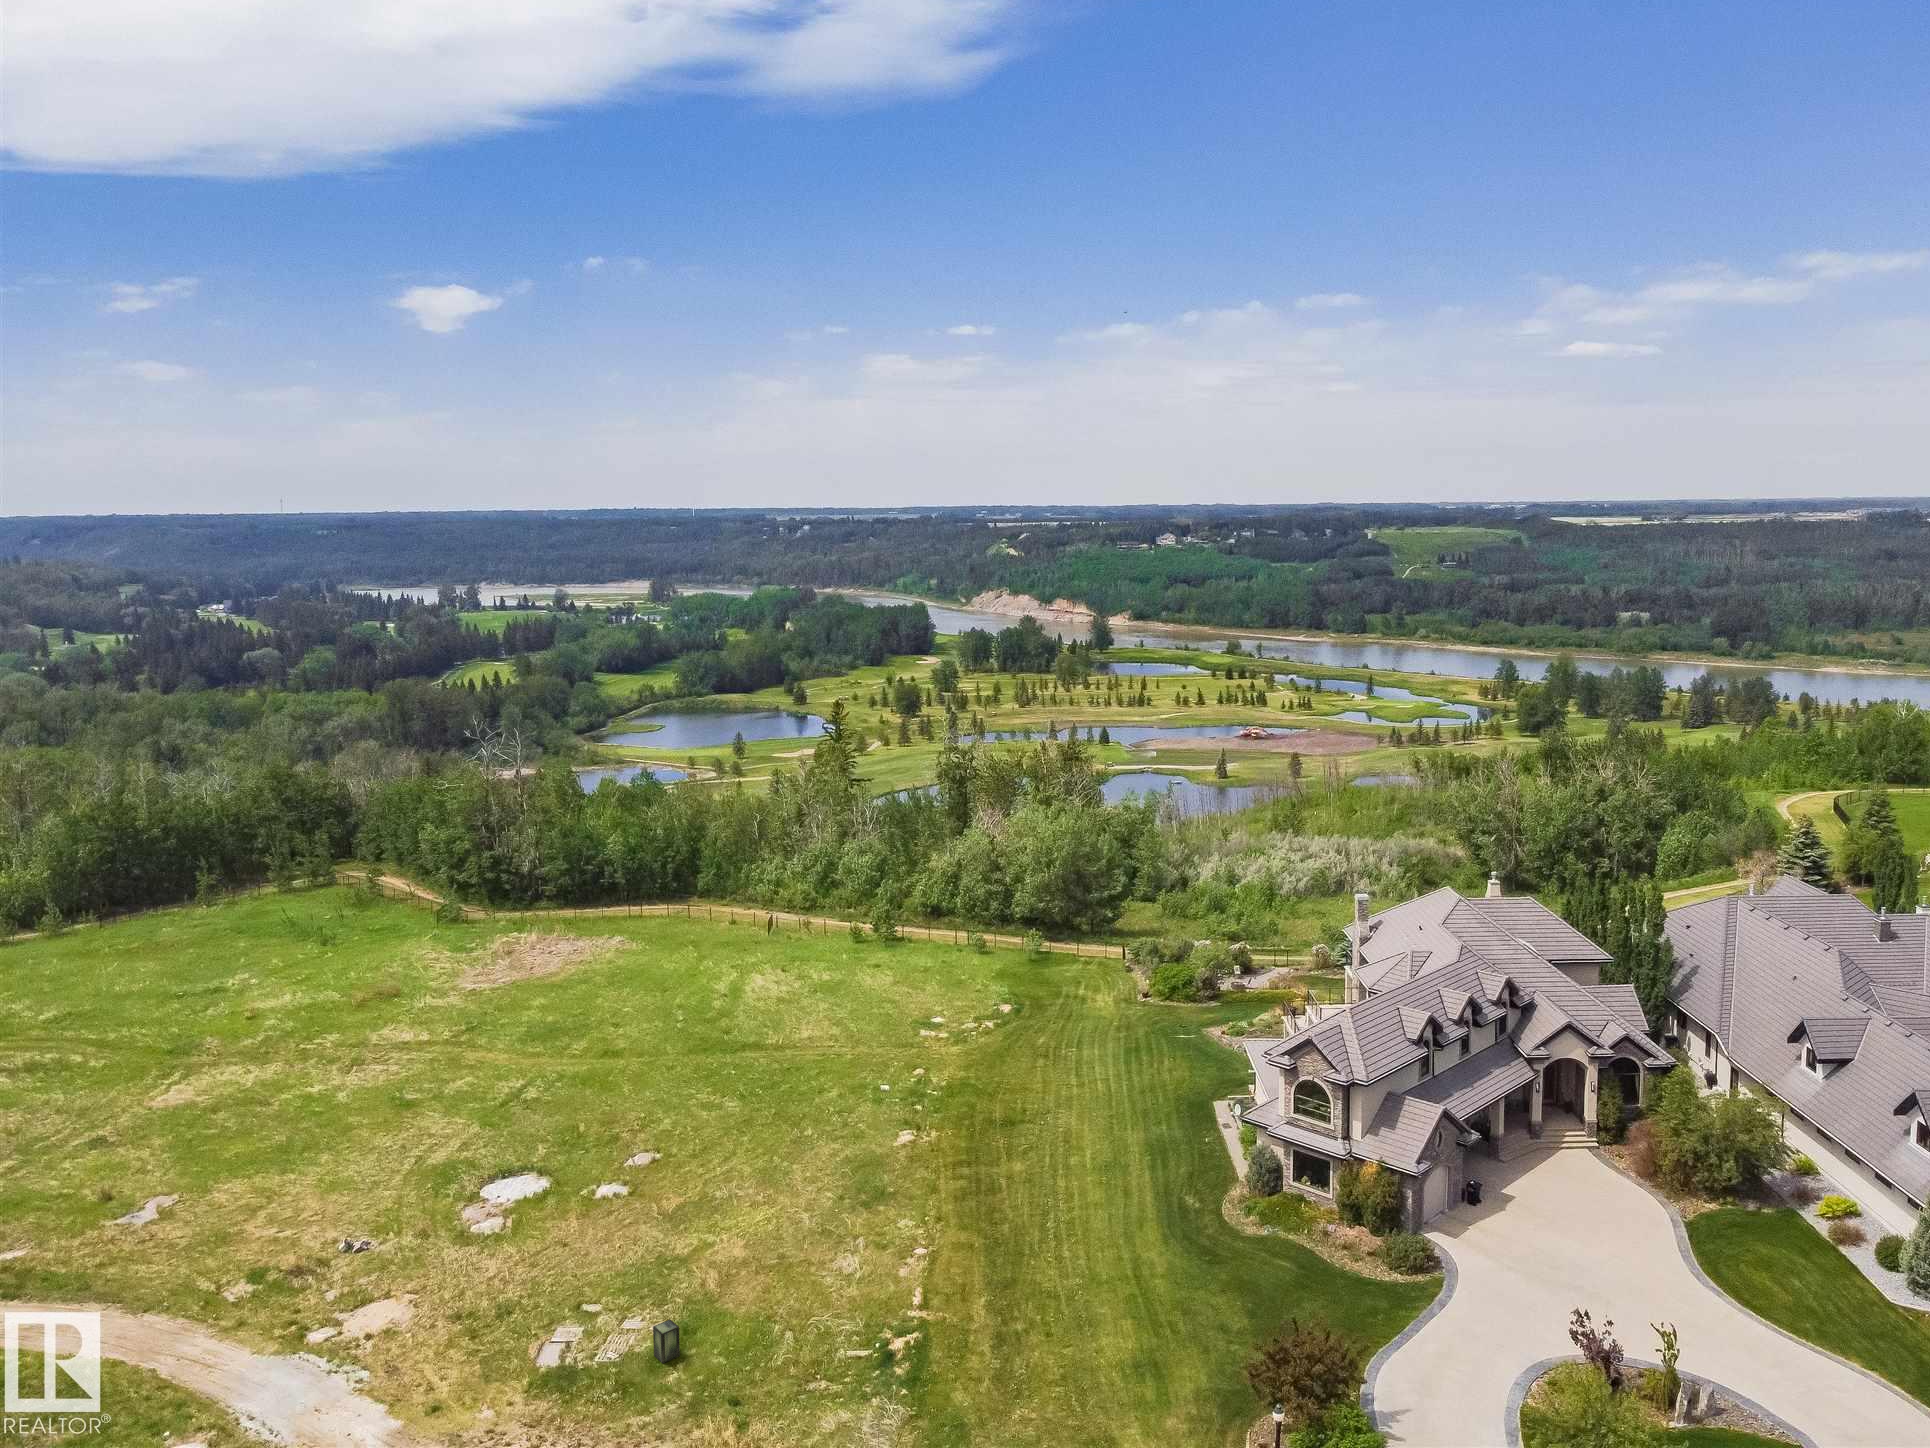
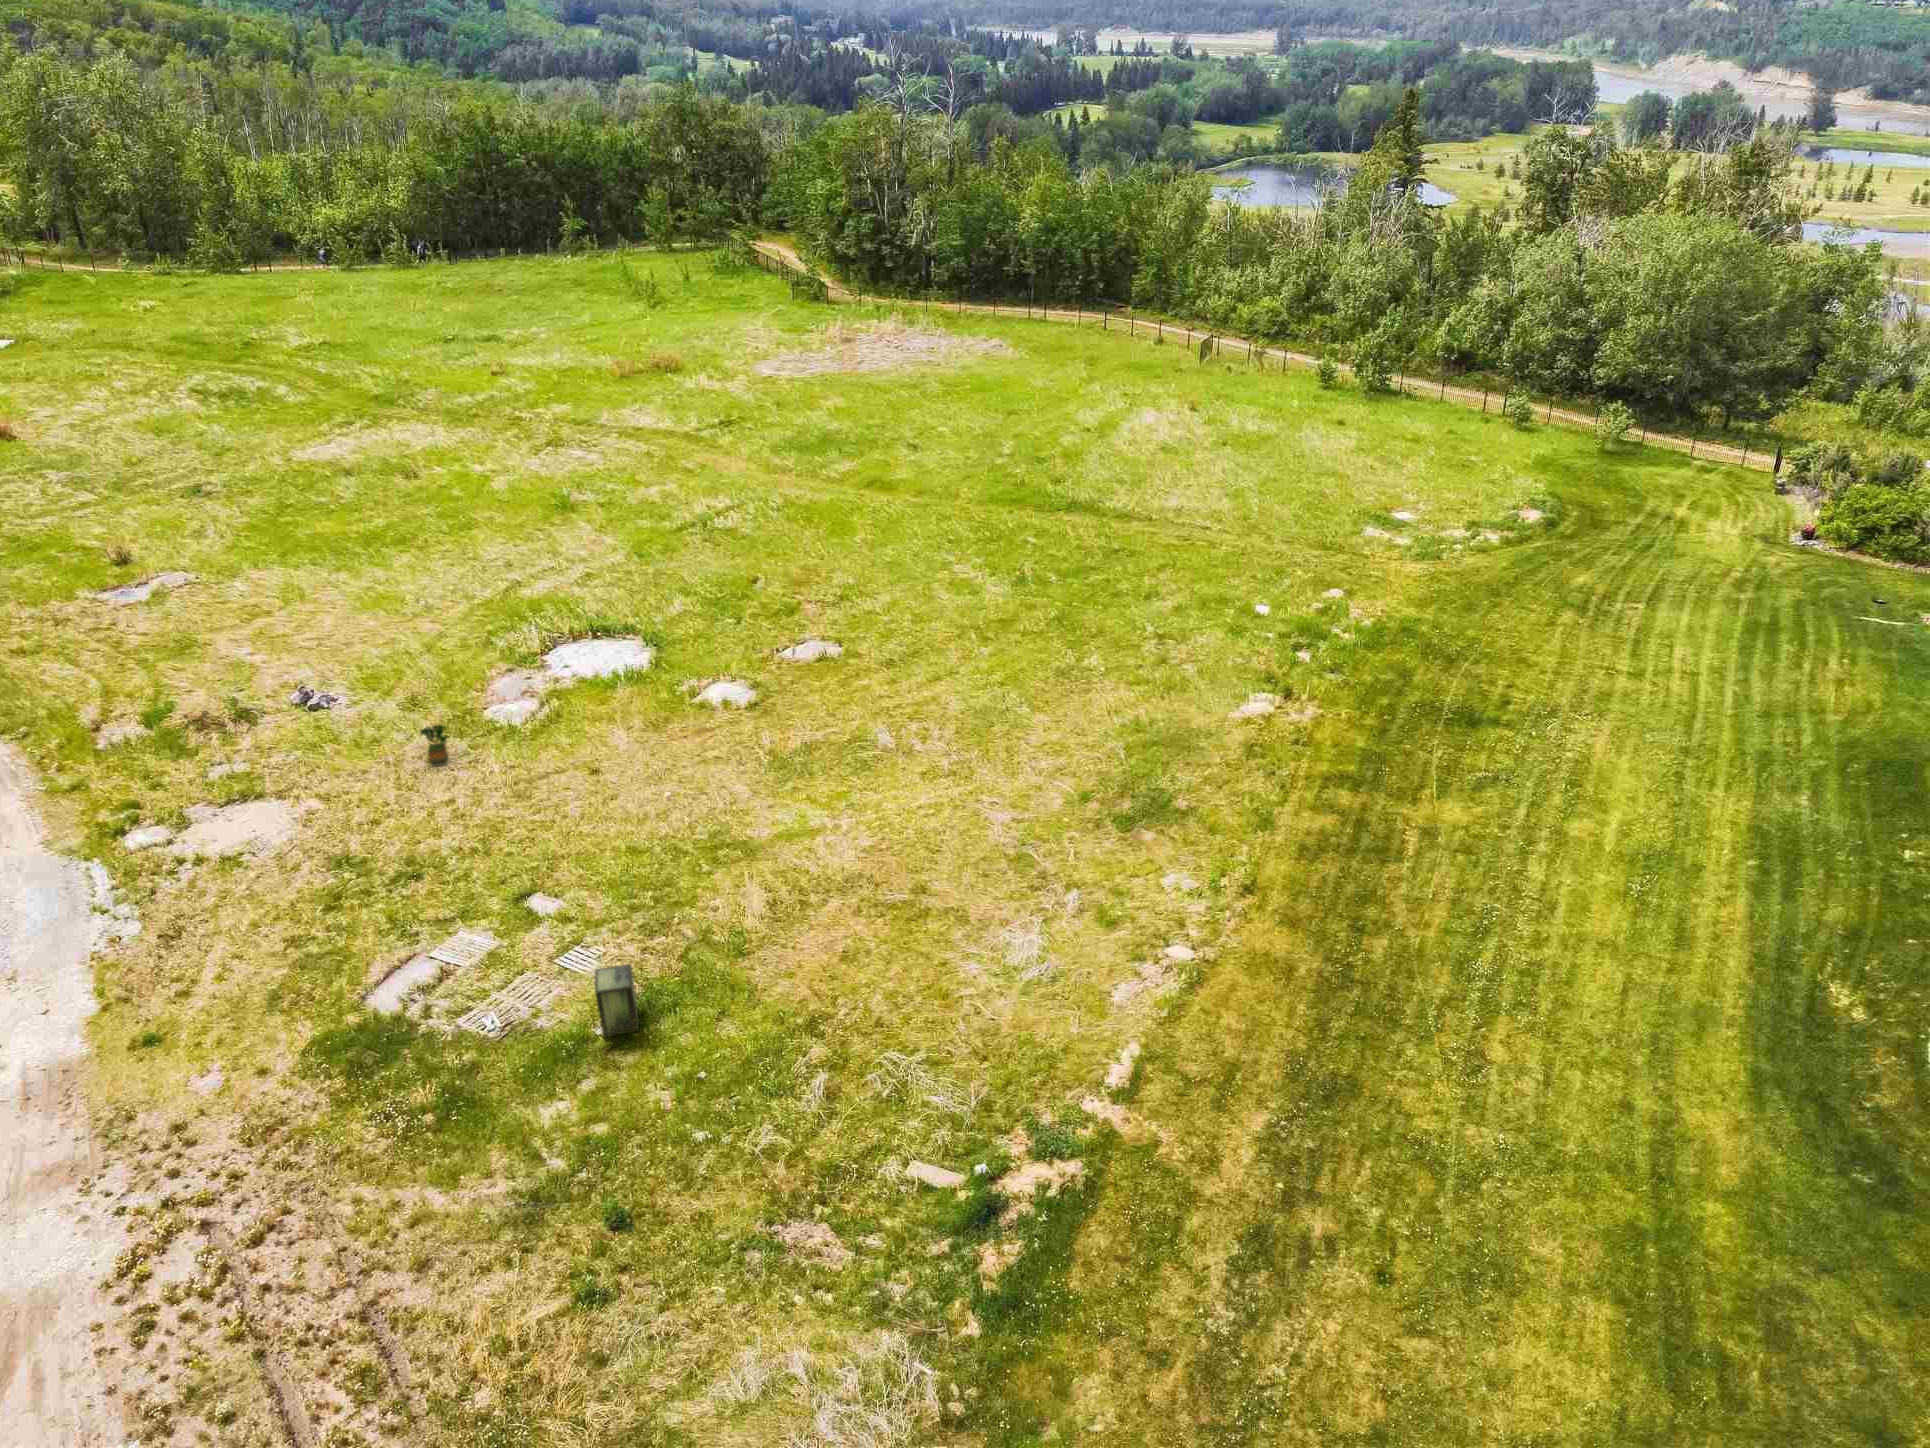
potted tree: none [417,1254,439,1287] -> present [420,724,449,767]

